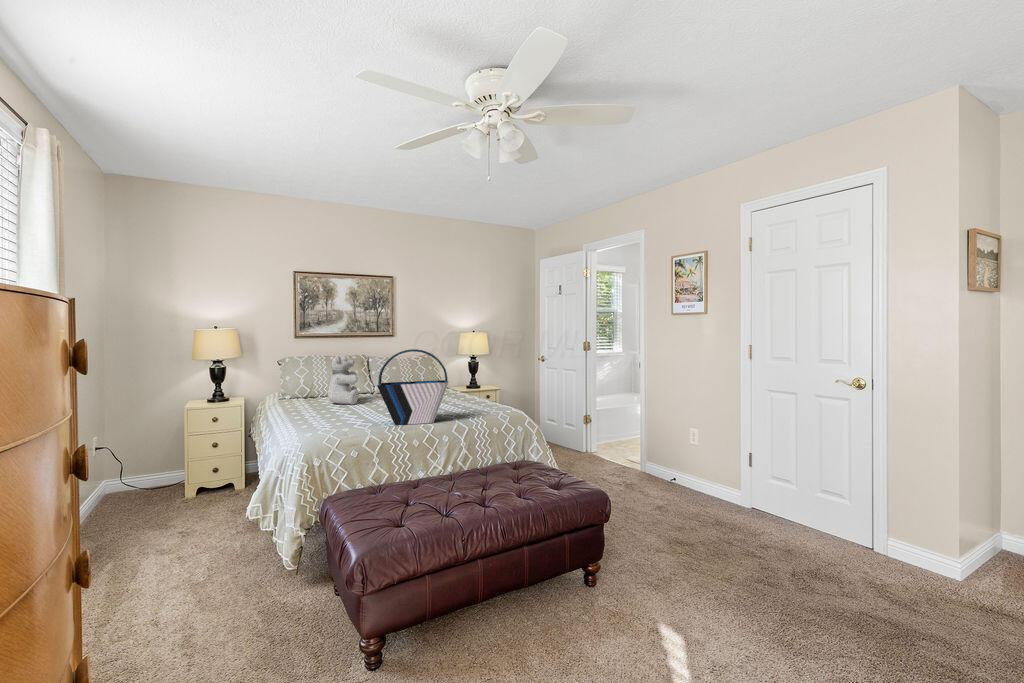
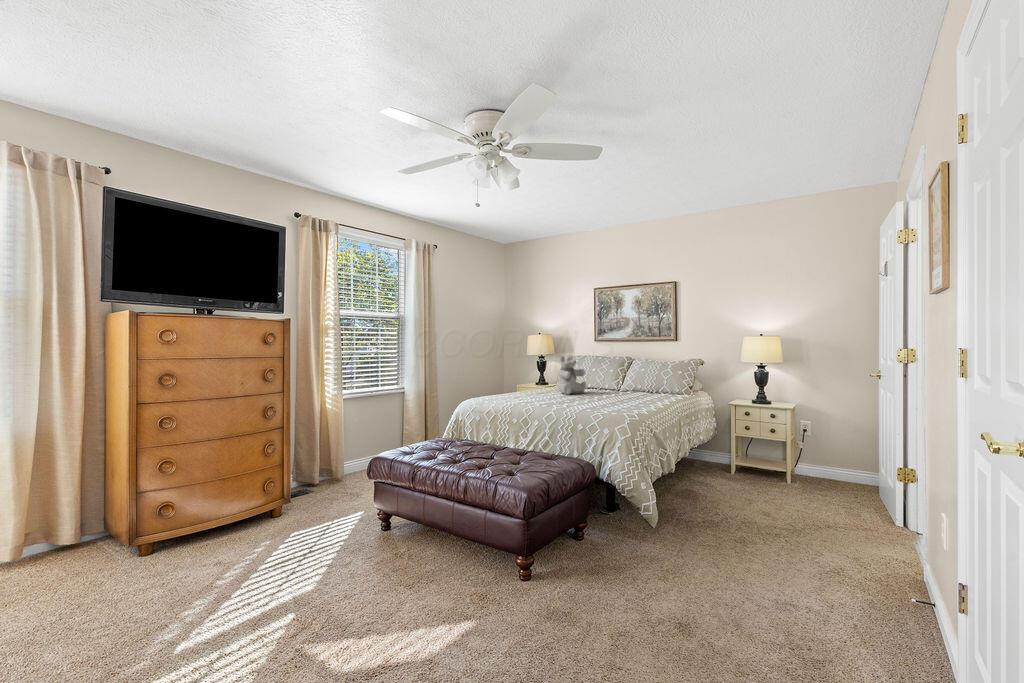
tote bag: present [377,349,448,425] -> none [507,352,555,410]

